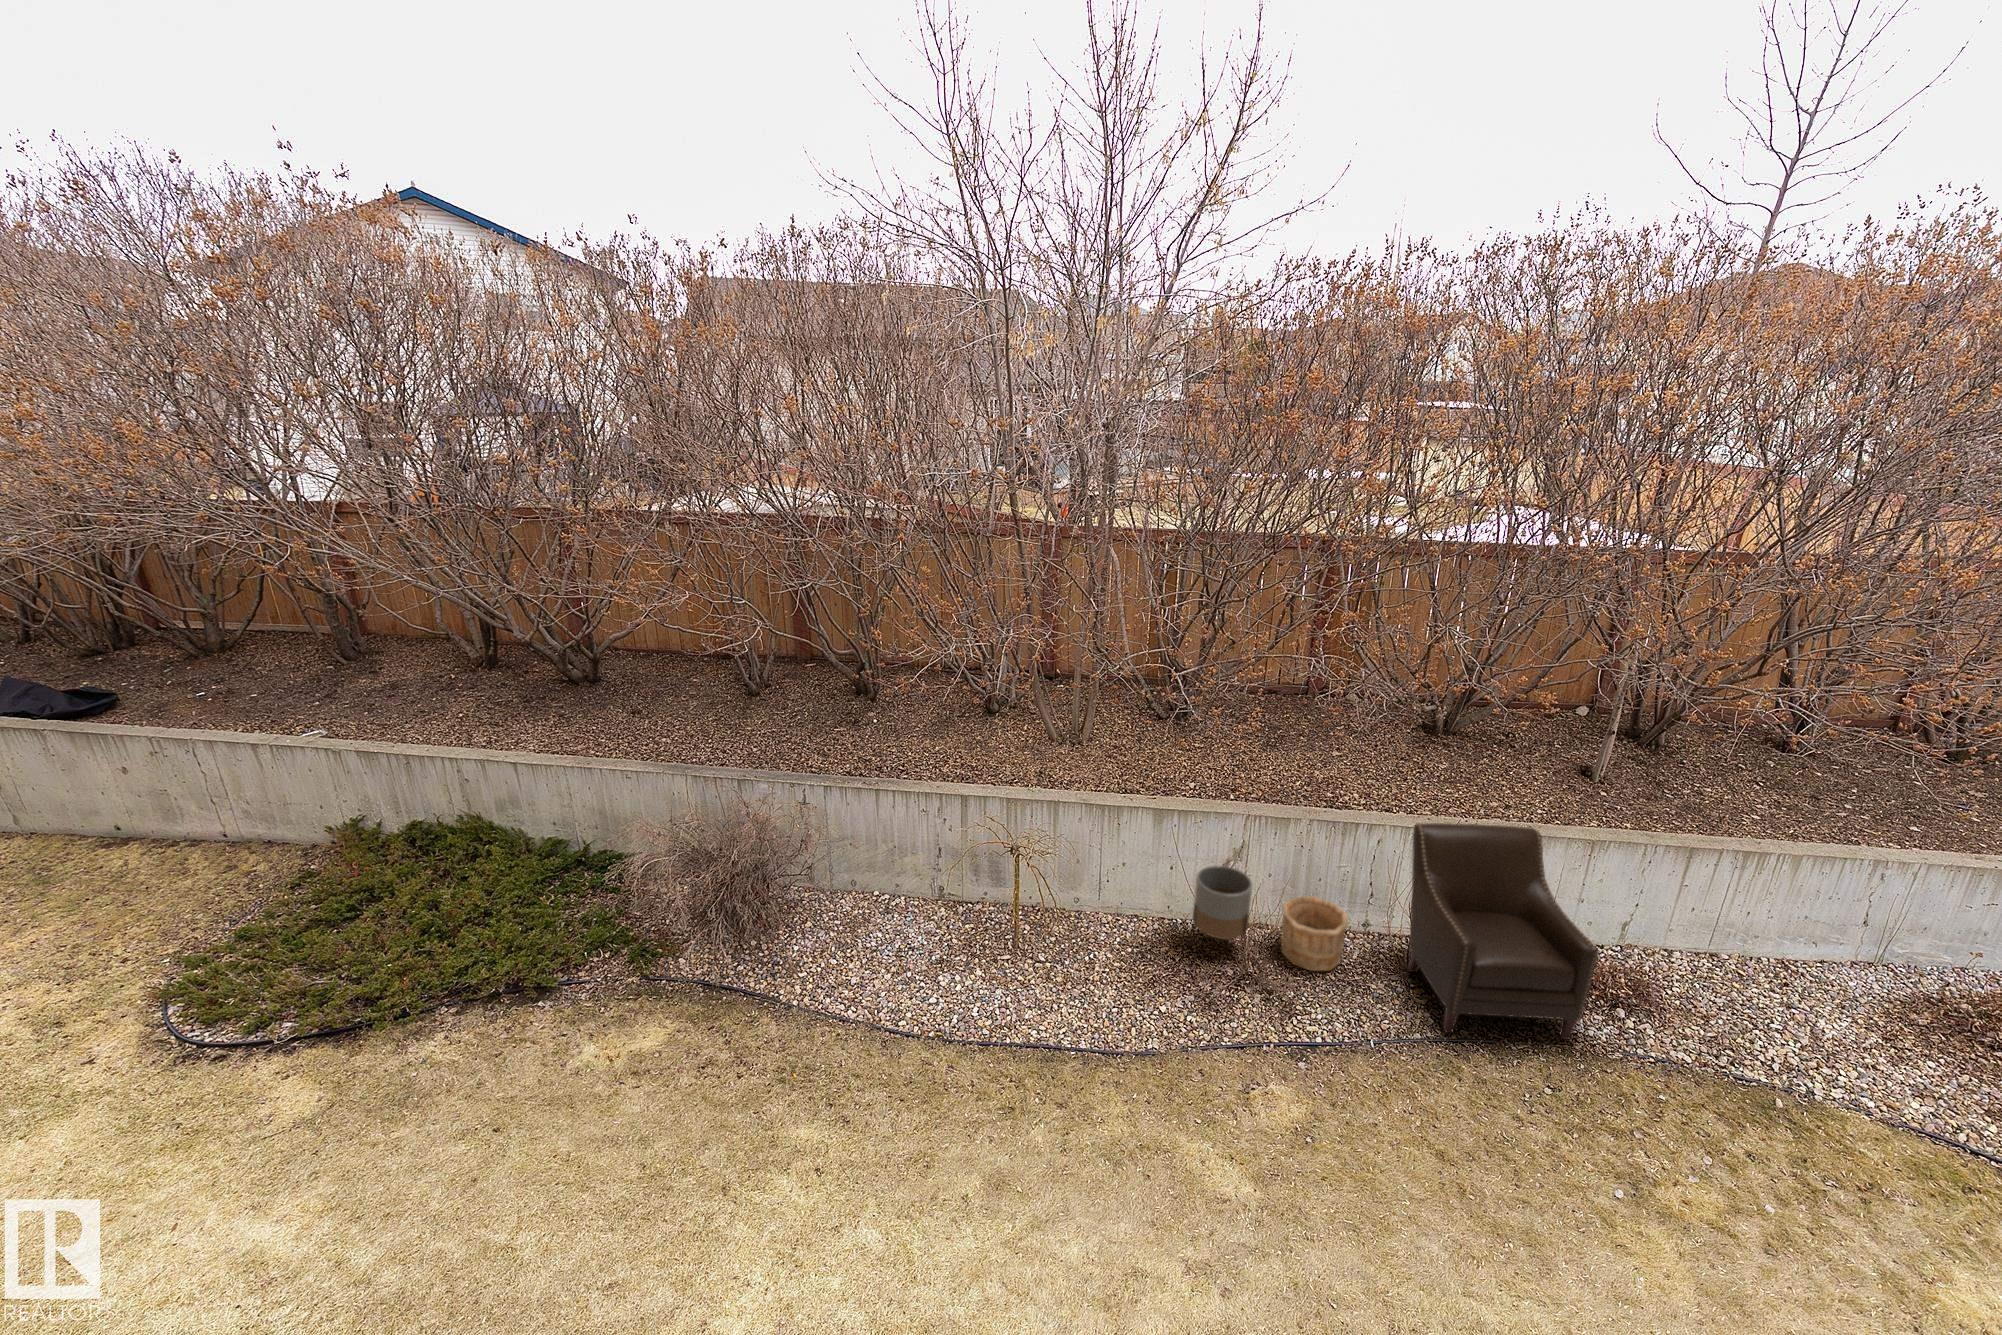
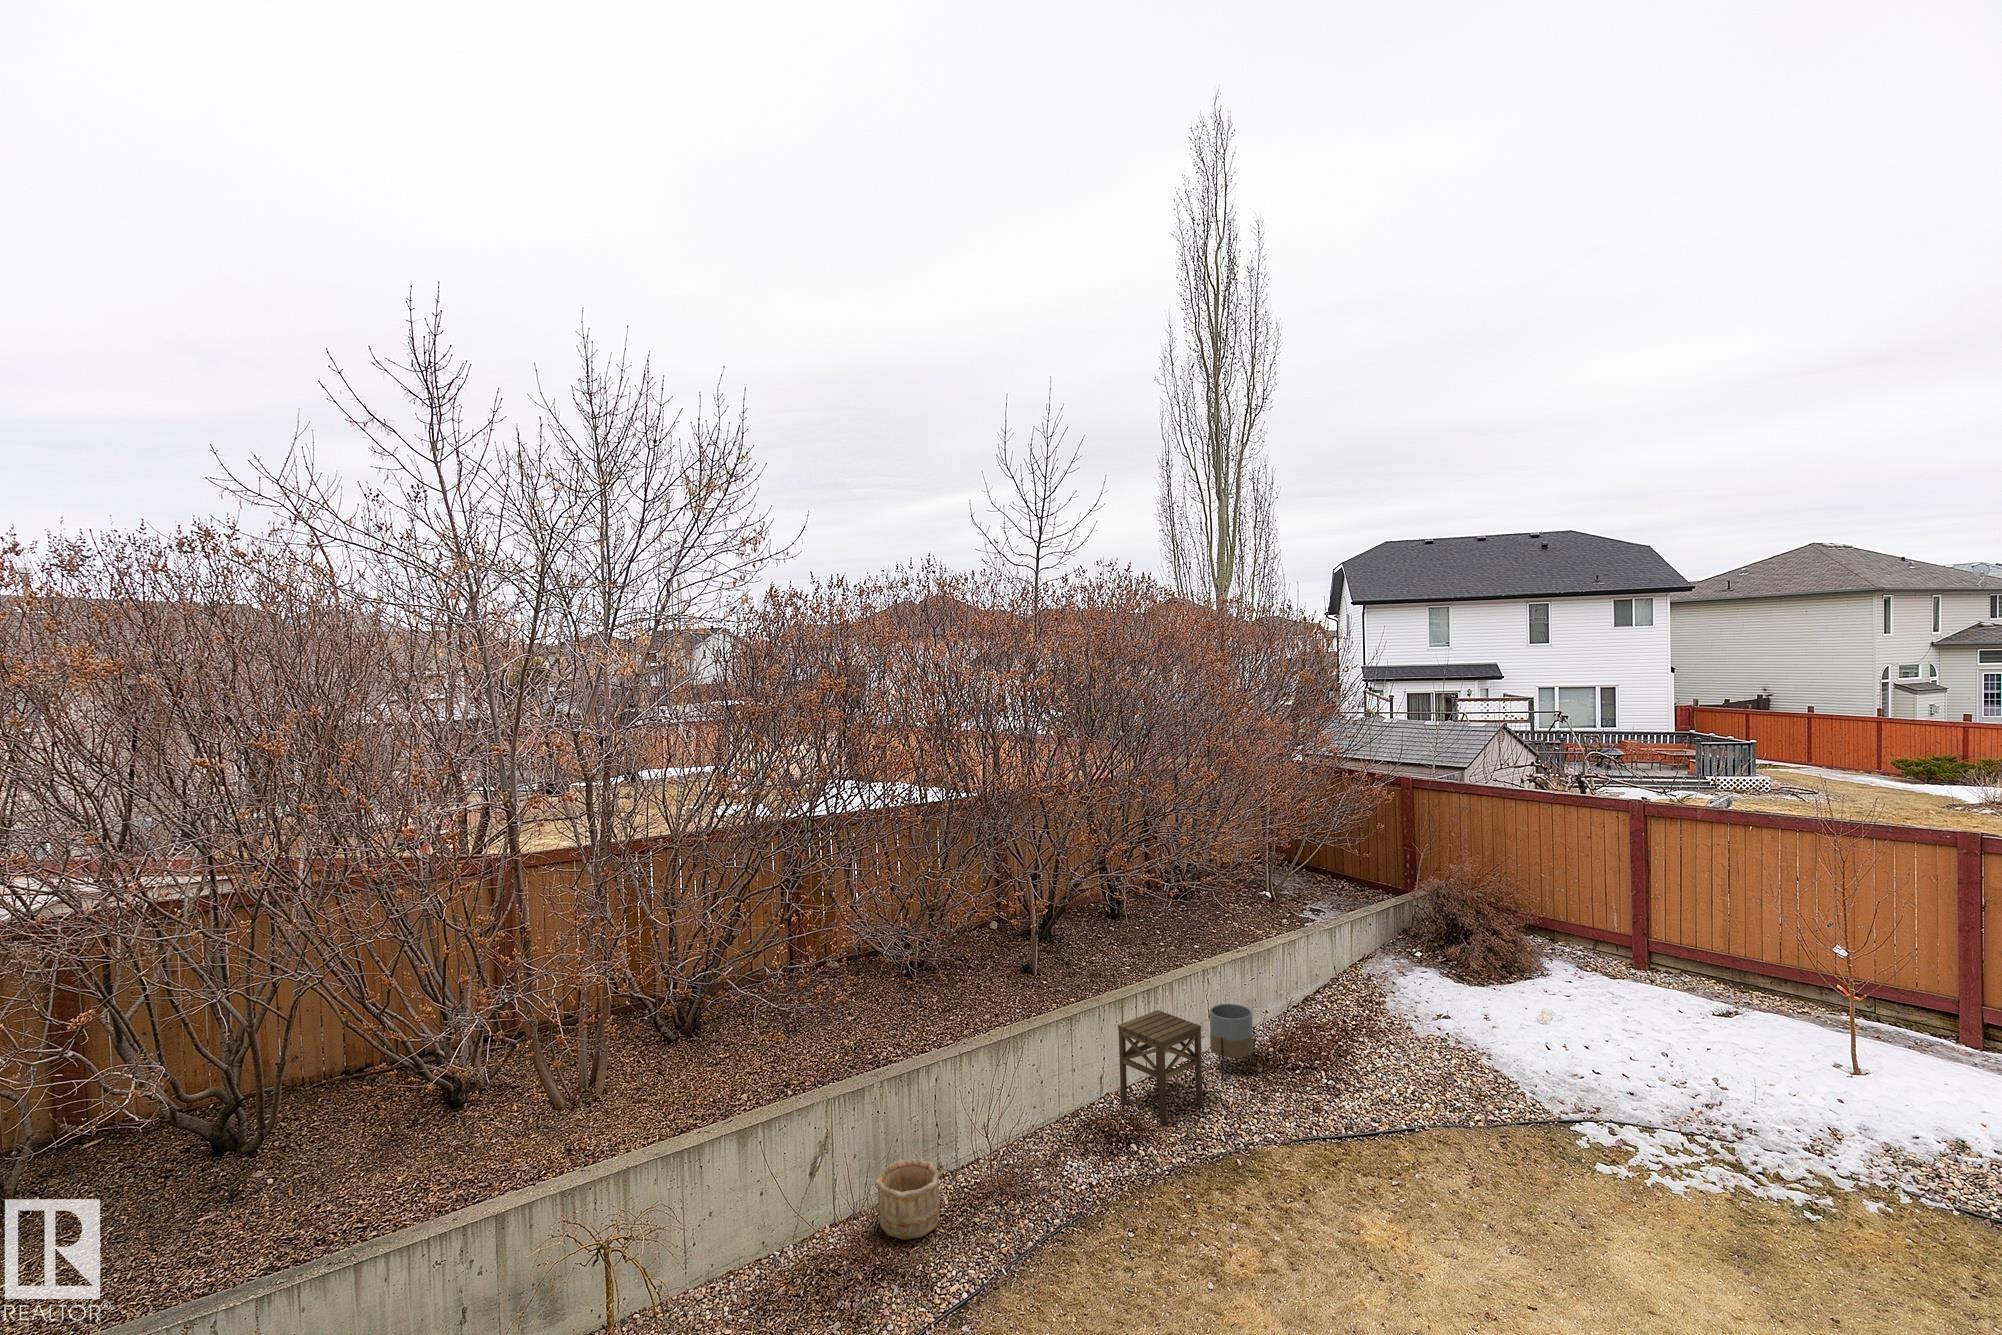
chair: present [1408,823,1599,1040] -> none [962,1020,1121,1228]
planter: present [1191,866,1253,959] -> present [1210,1004,1255,1078]
side table: none [1647,875,1812,1018] -> present [1118,1010,1203,1125]

